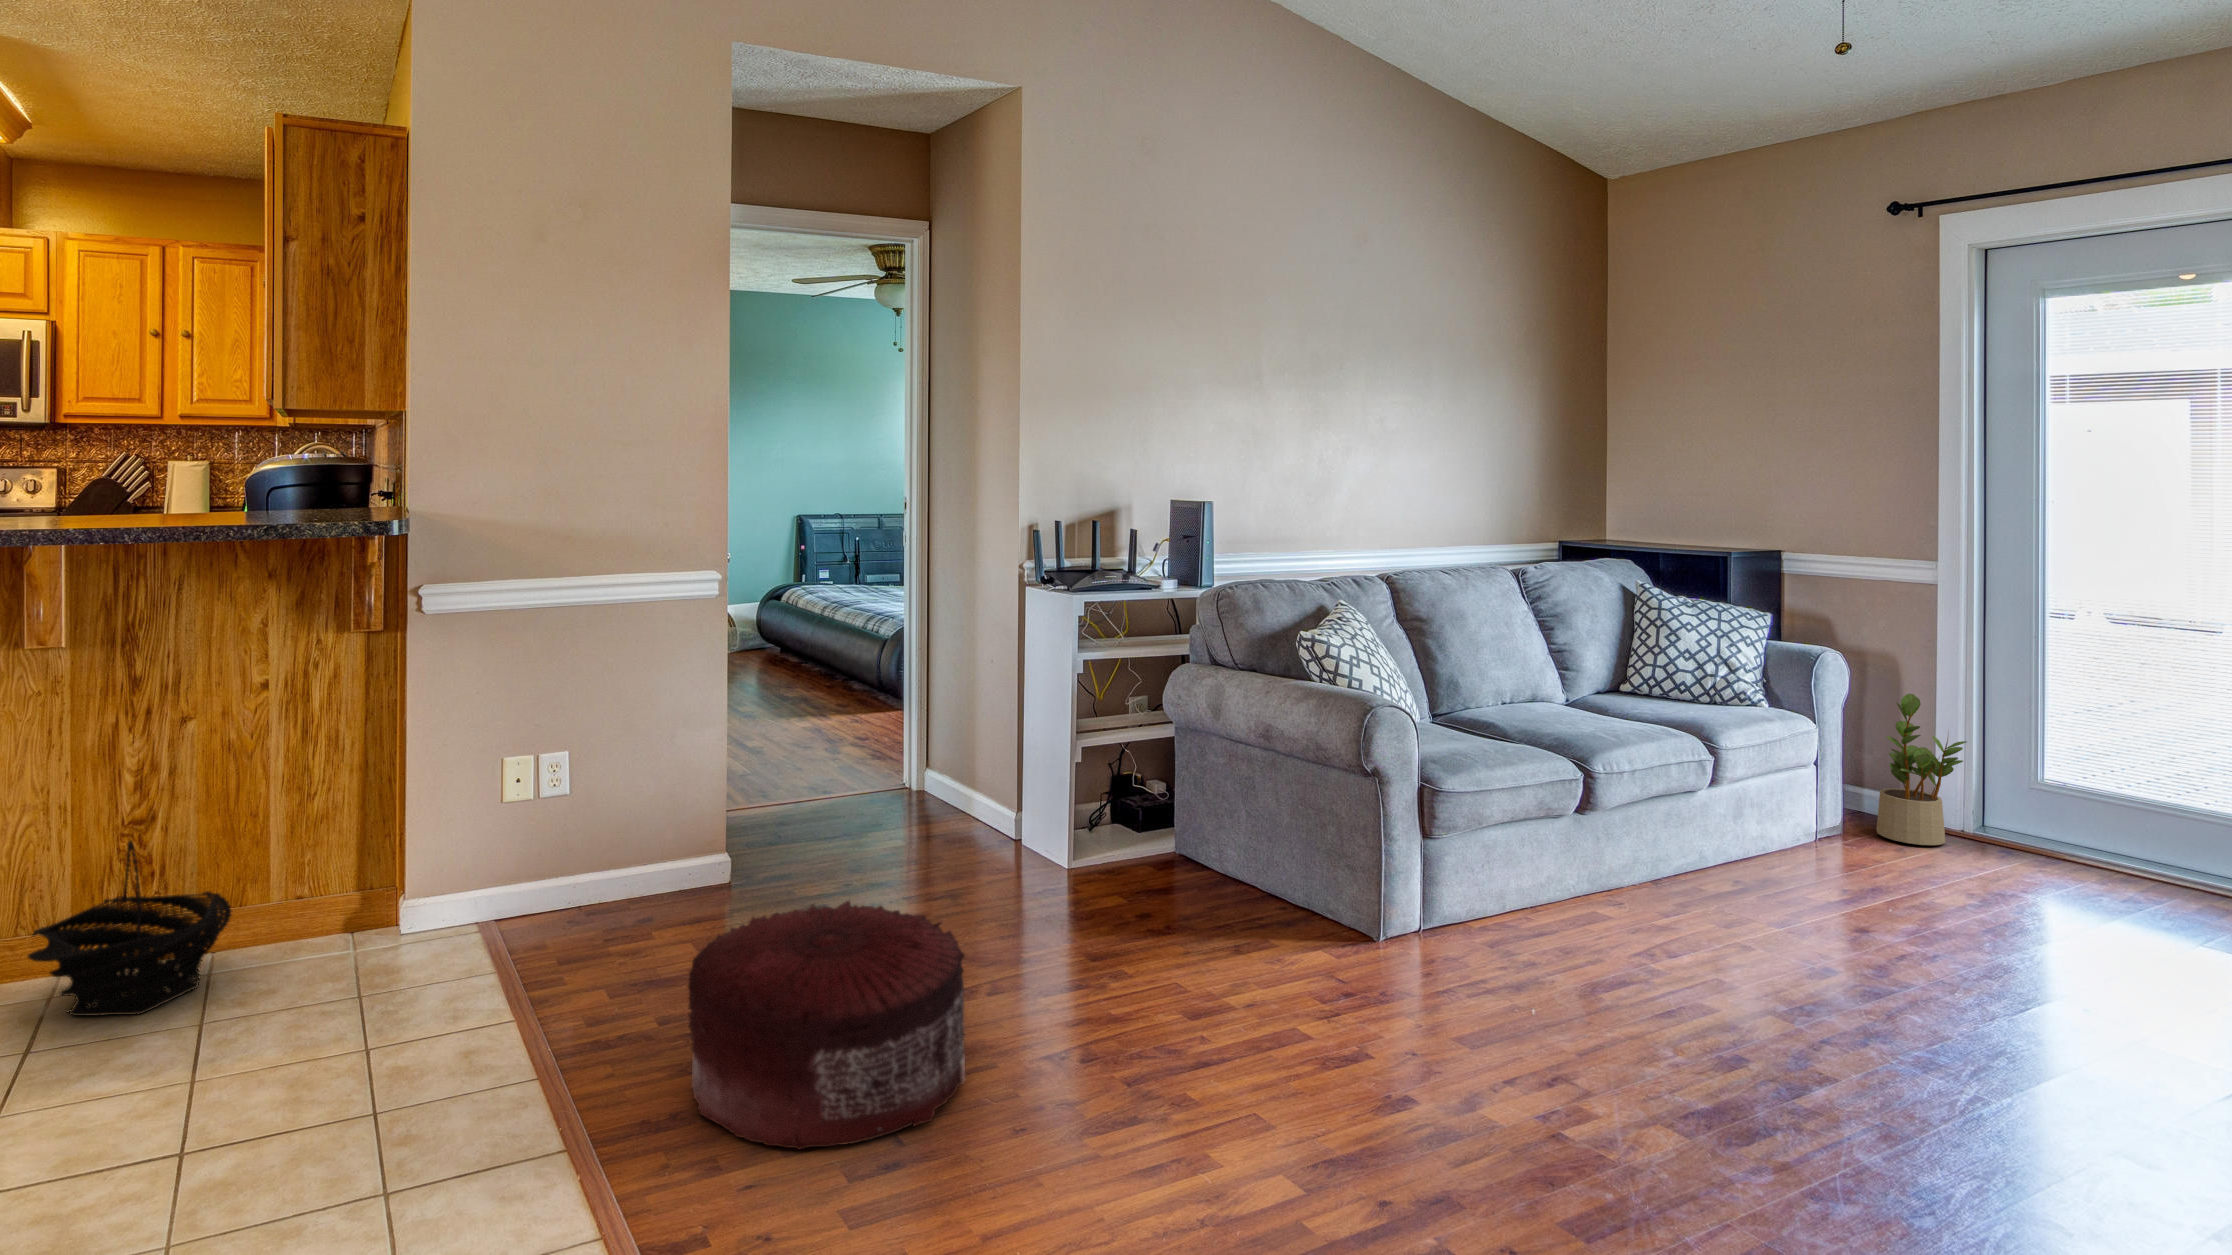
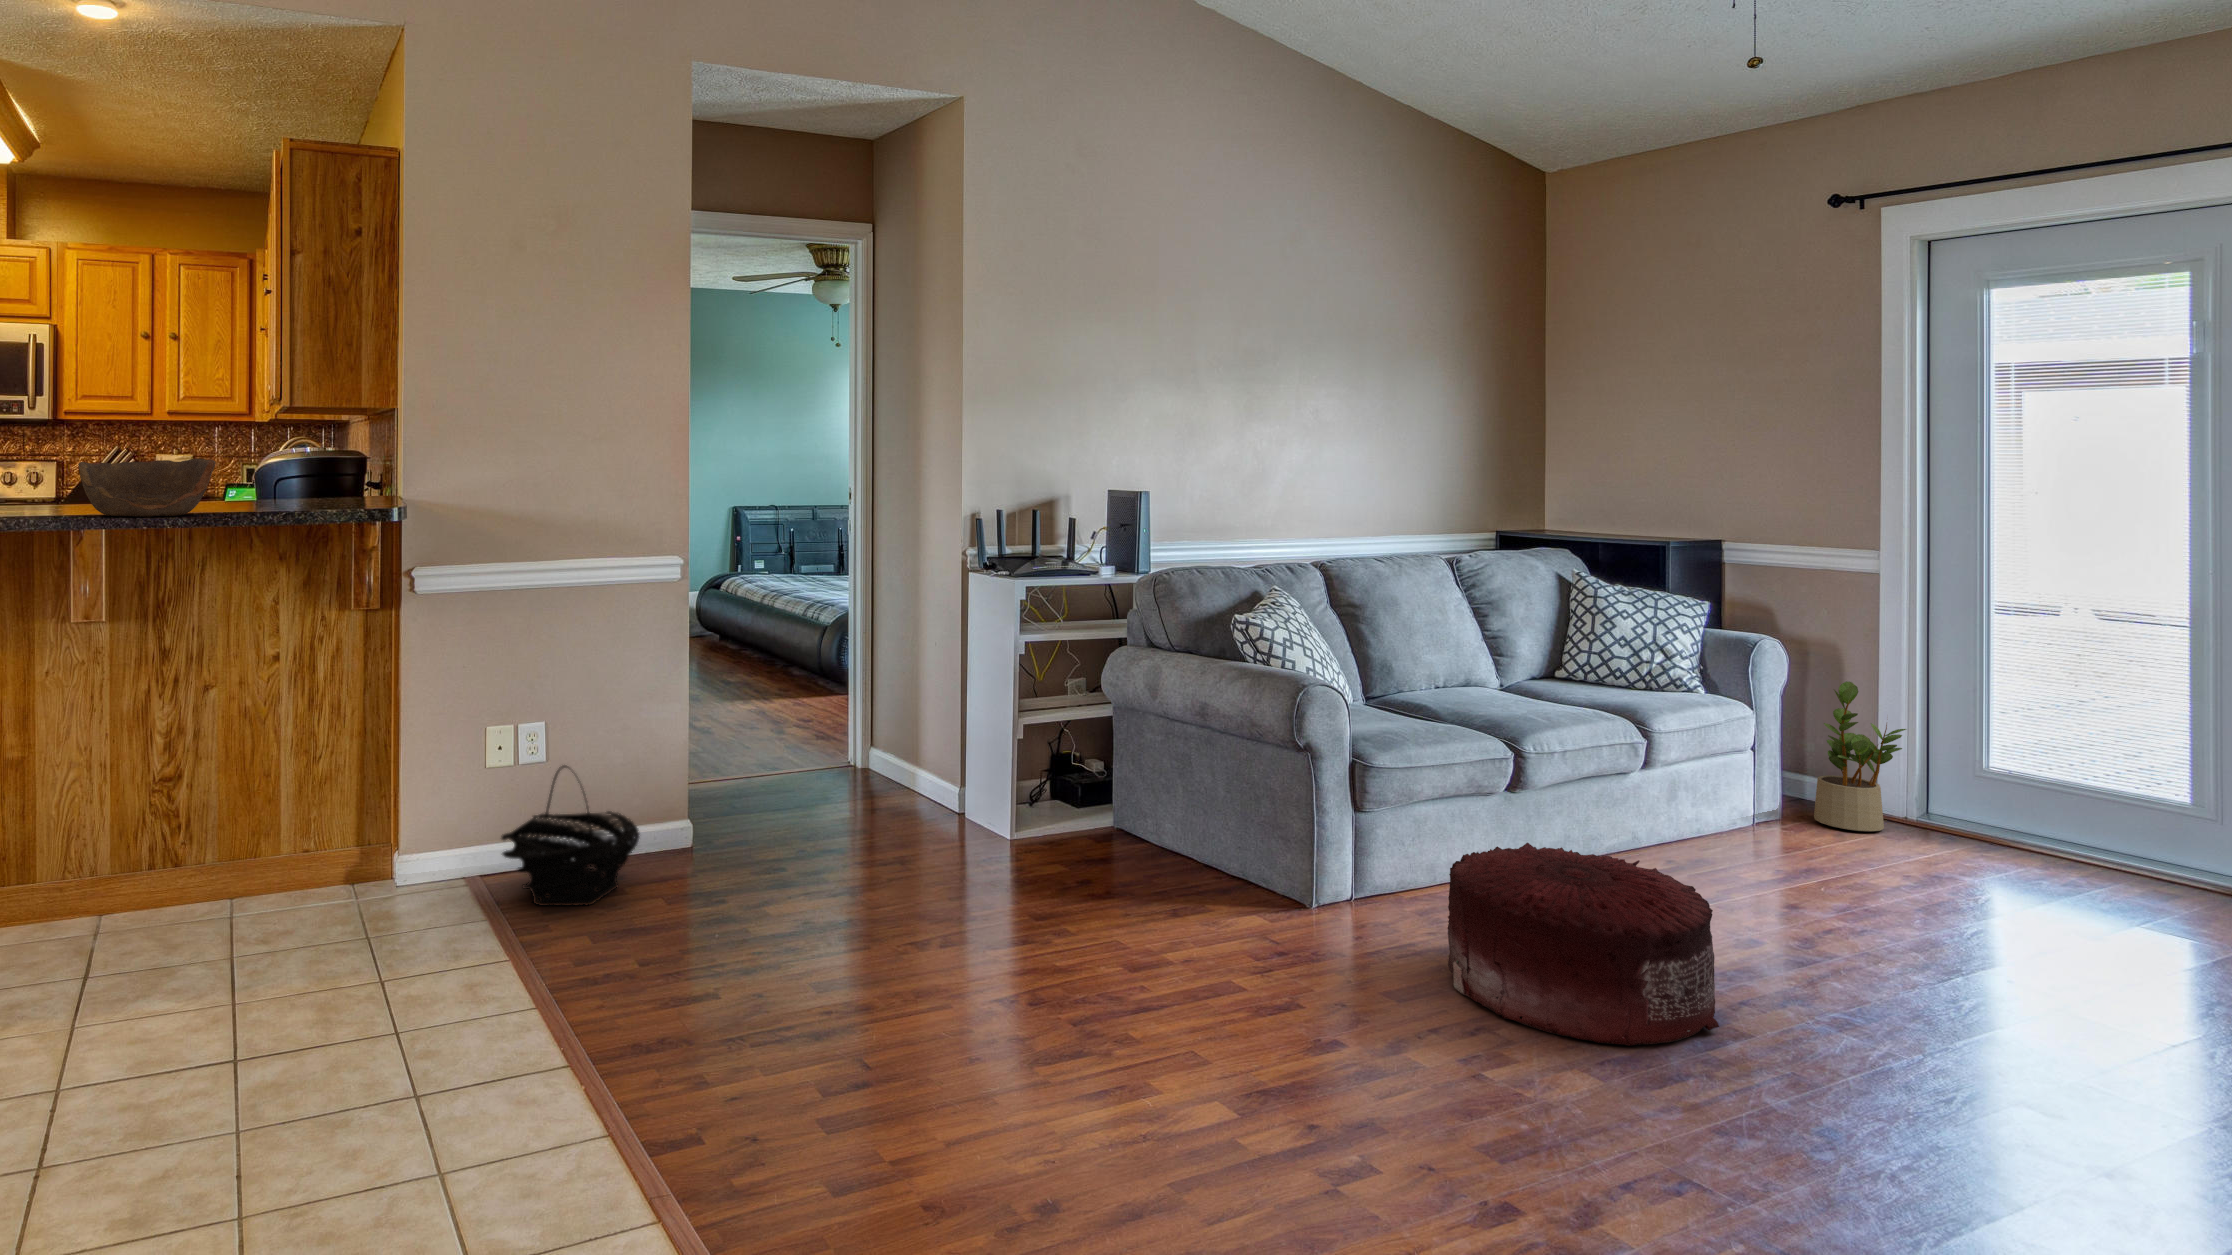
bowl: none [31,467,192,532] -> present [78,459,215,517]
basket: present [28,841,231,1016] -> present [501,765,639,906]
pouf: present [688,901,965,1149] -> present [1448,843,1719,1046]

